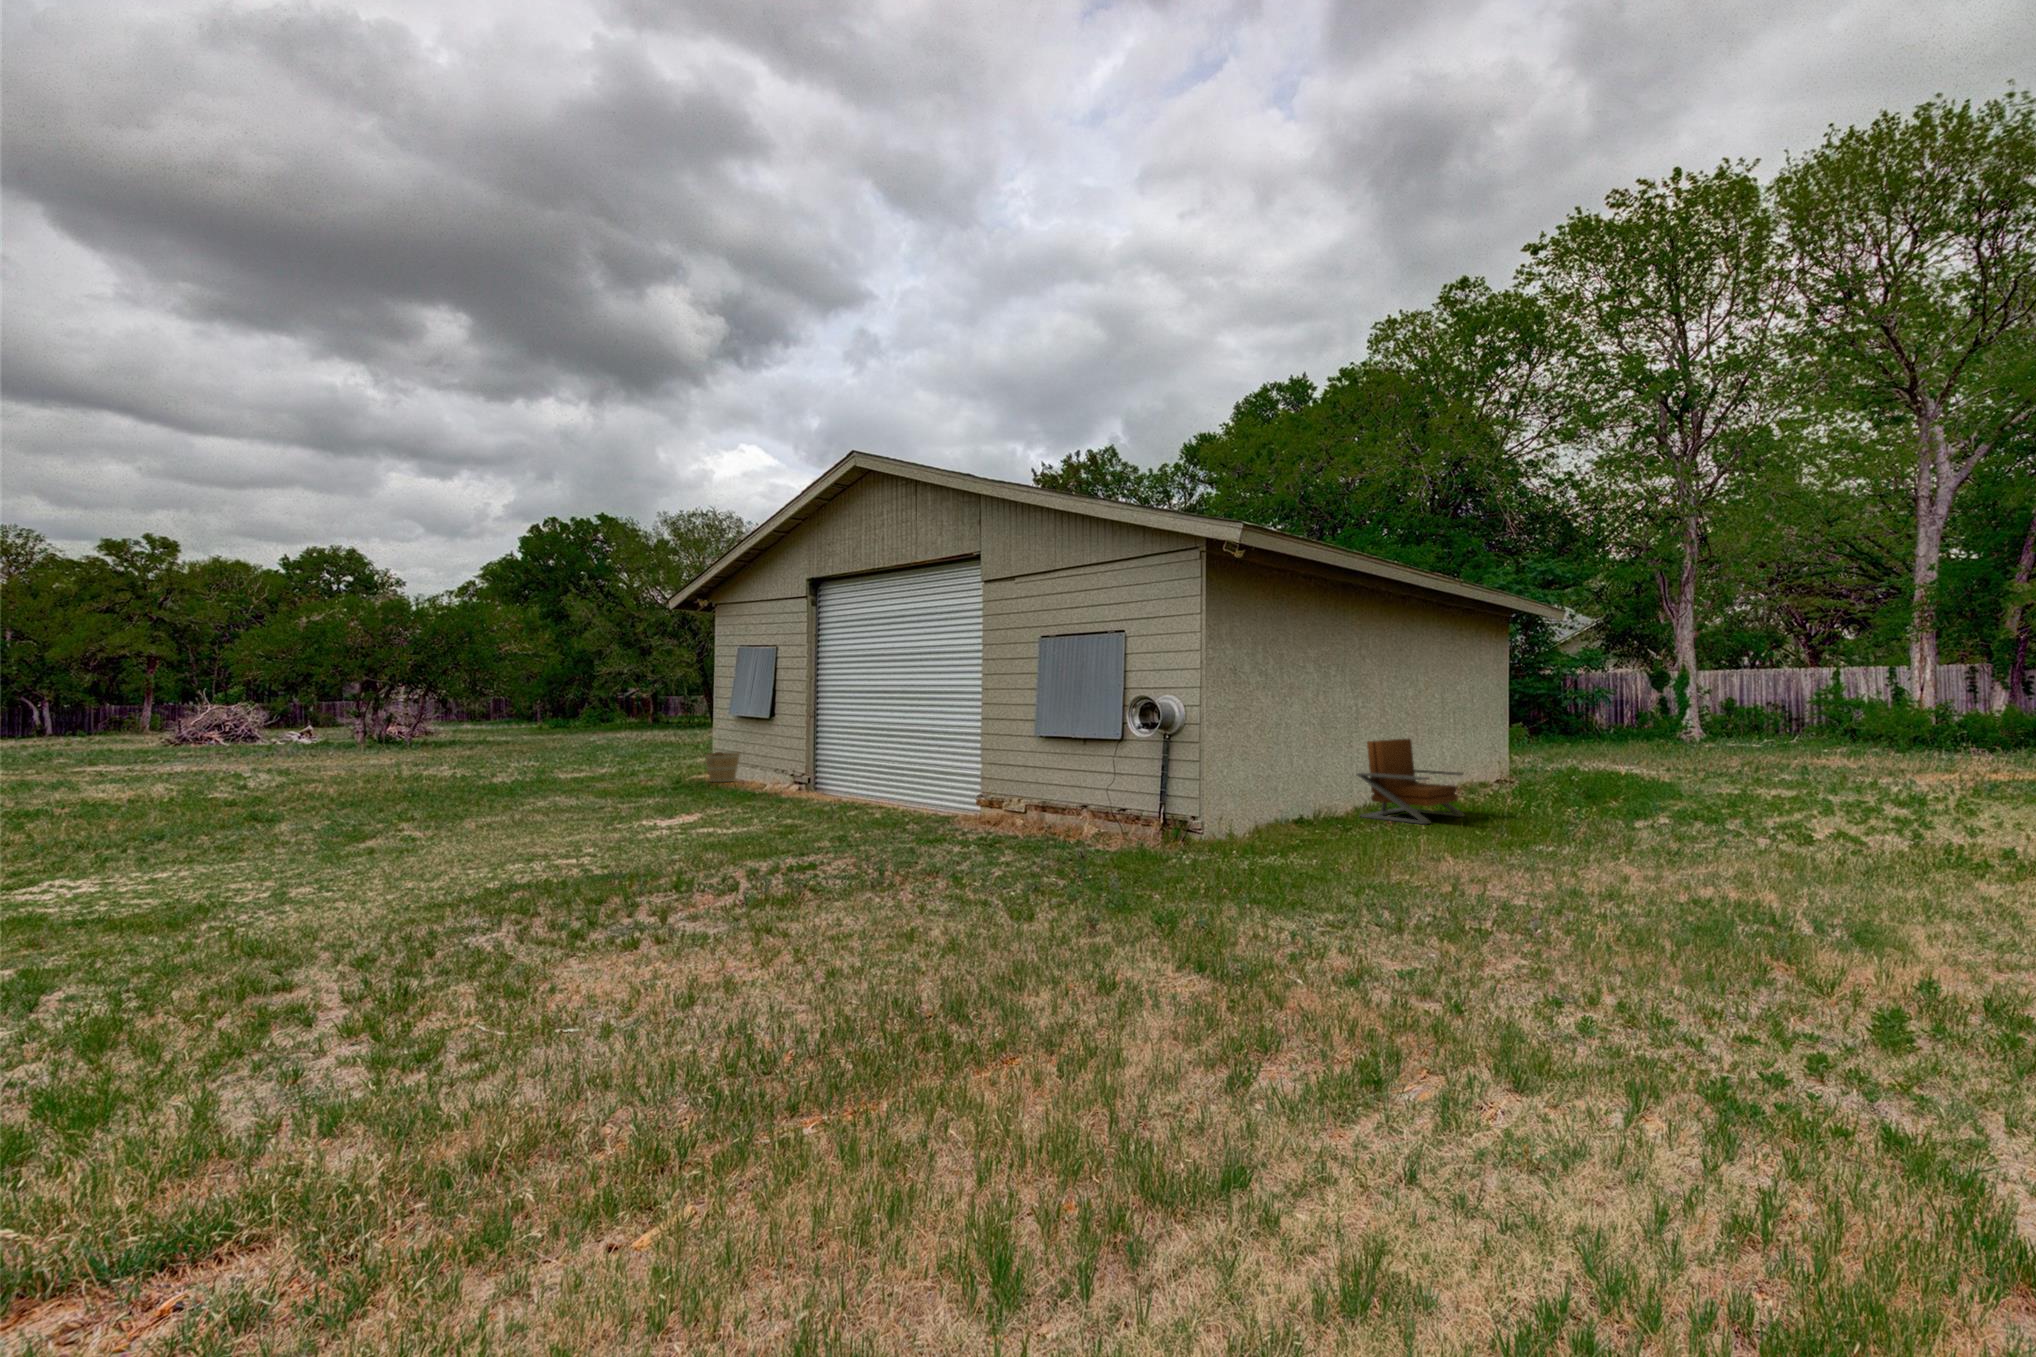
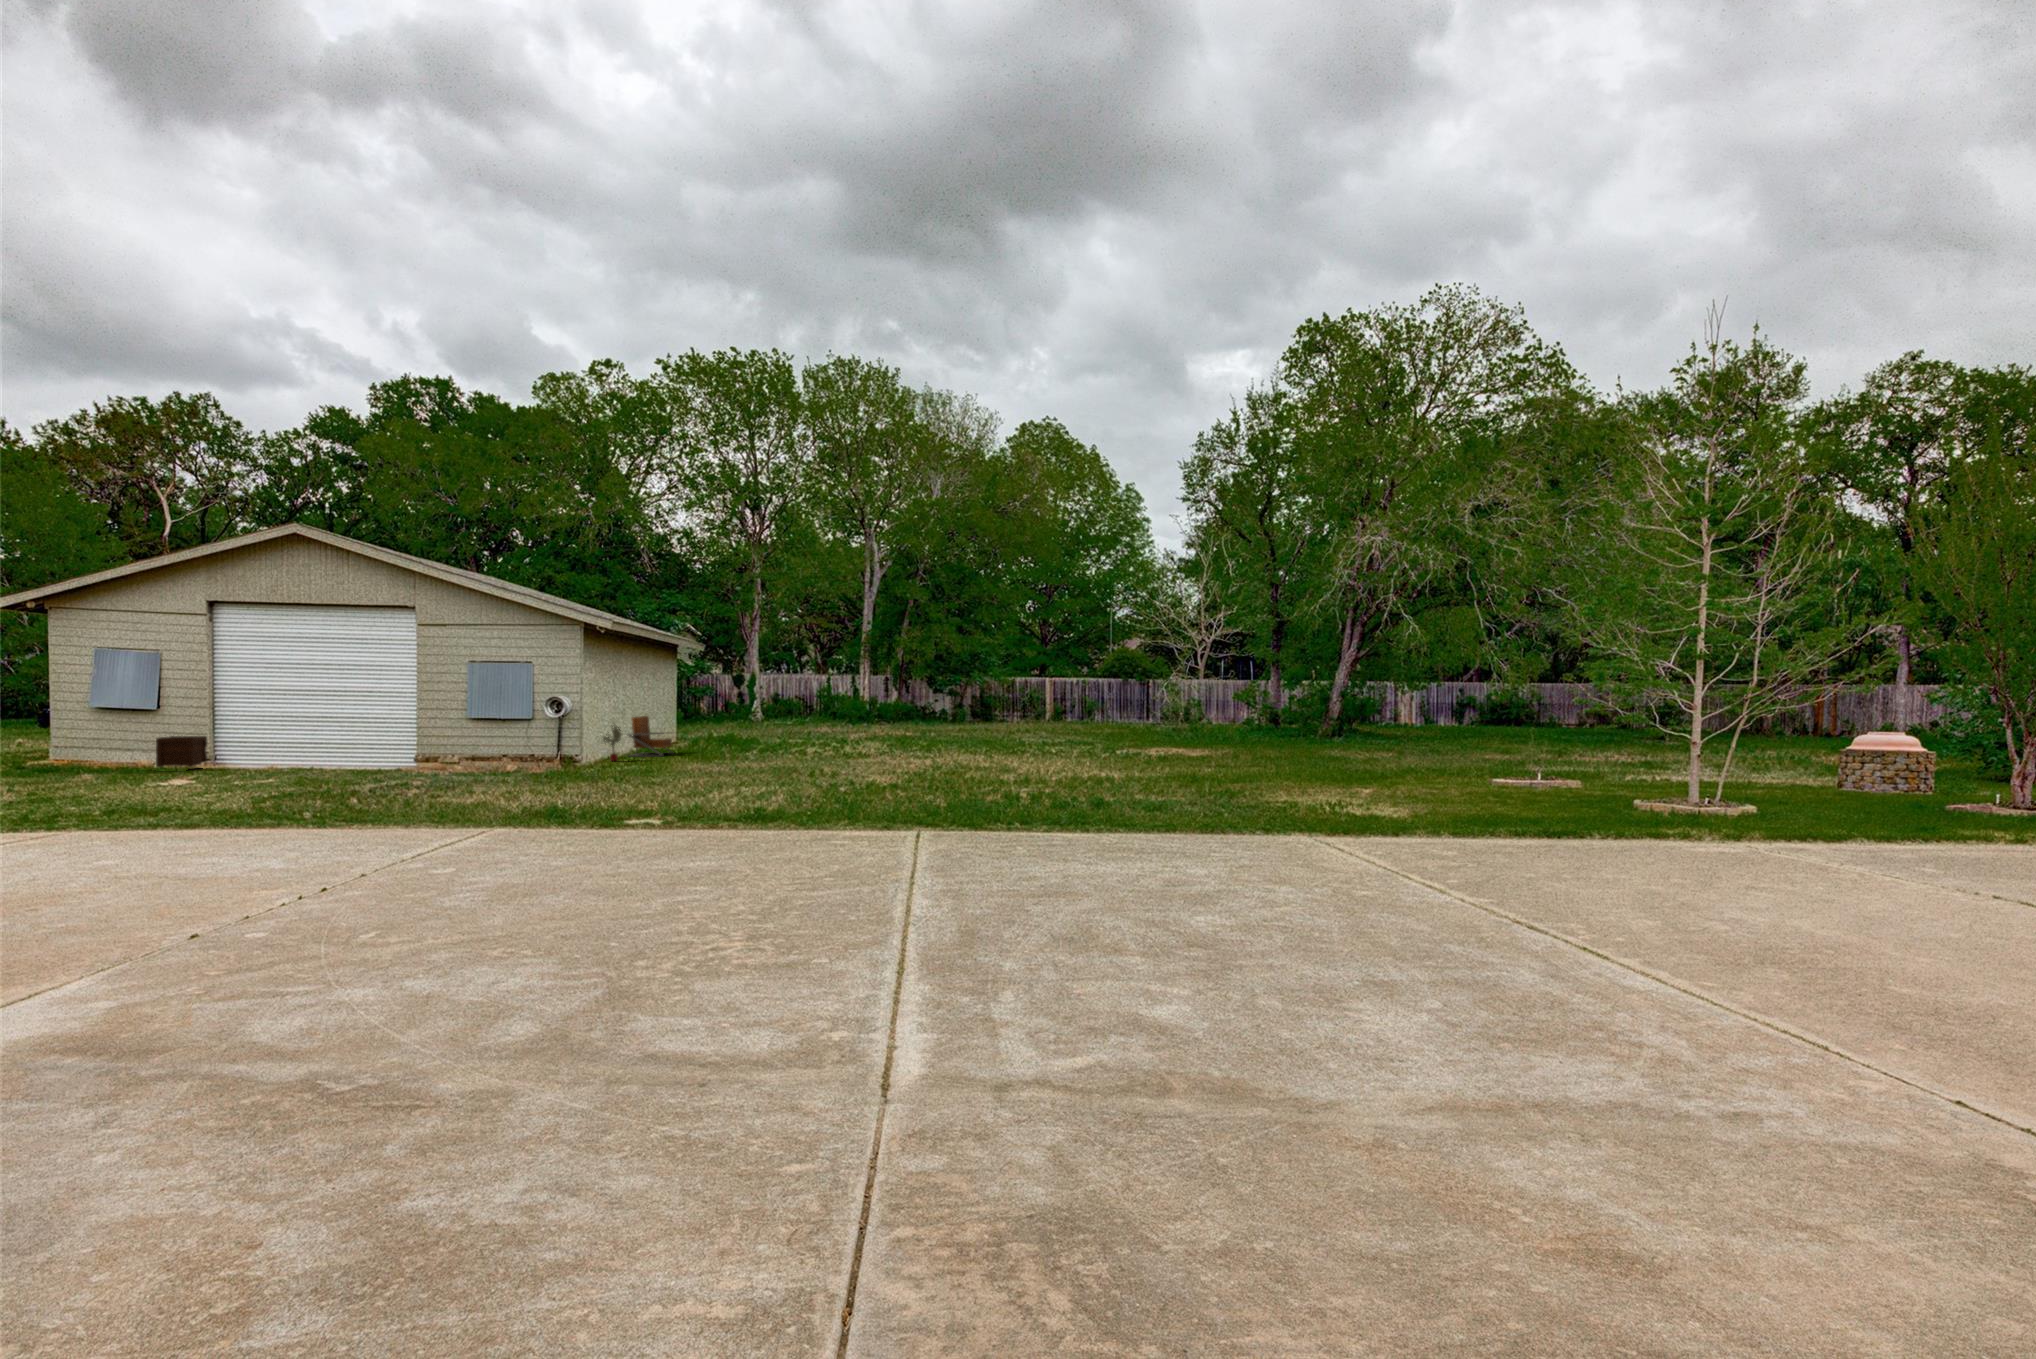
wooden crate: none [744,747,803,792] -> present [156,736,207,770]
wooden bucket: present [705,752,740,782] -> none [68,744,106,770]
potted tree: none [1269,754,1320,835] -> present [603,725,622,761]

